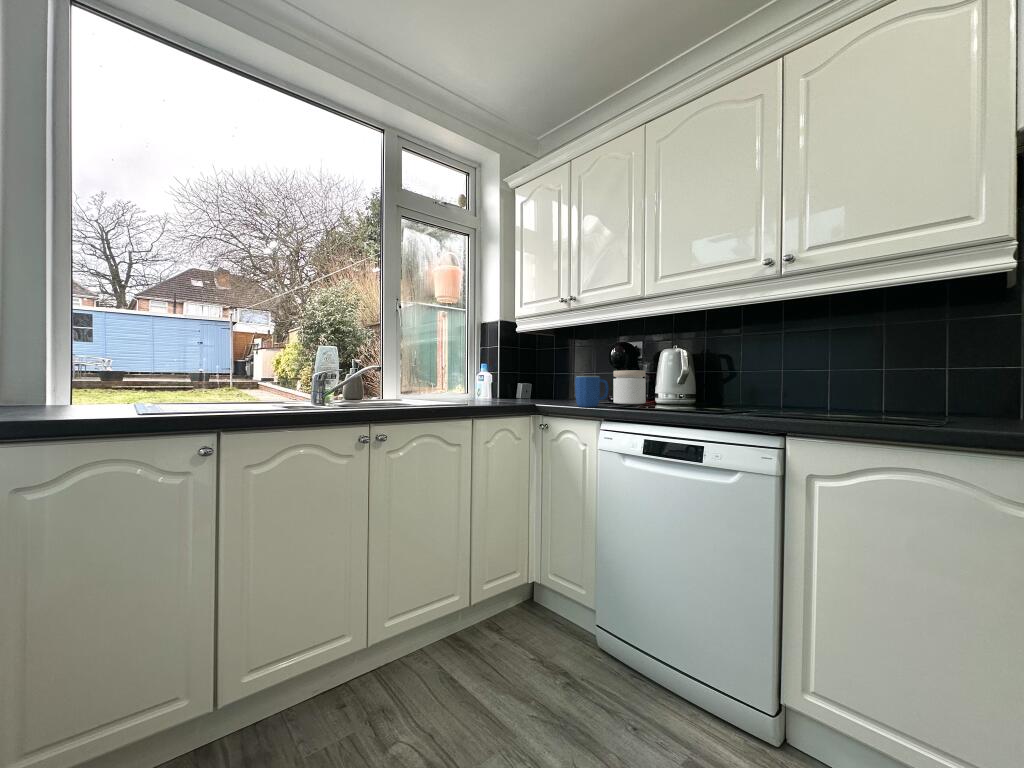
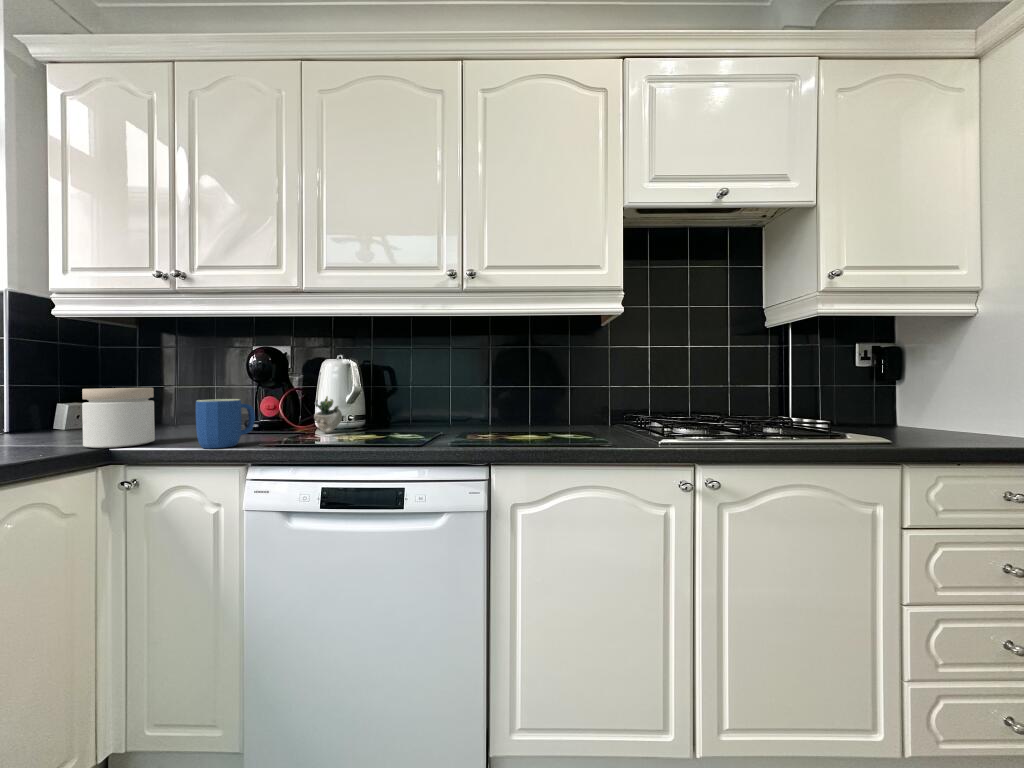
jar: present [613,370,646,404] -> present [82,388,155,448]
succulent plant: none [652,374,688,406] -> present [314,396,342,433]

